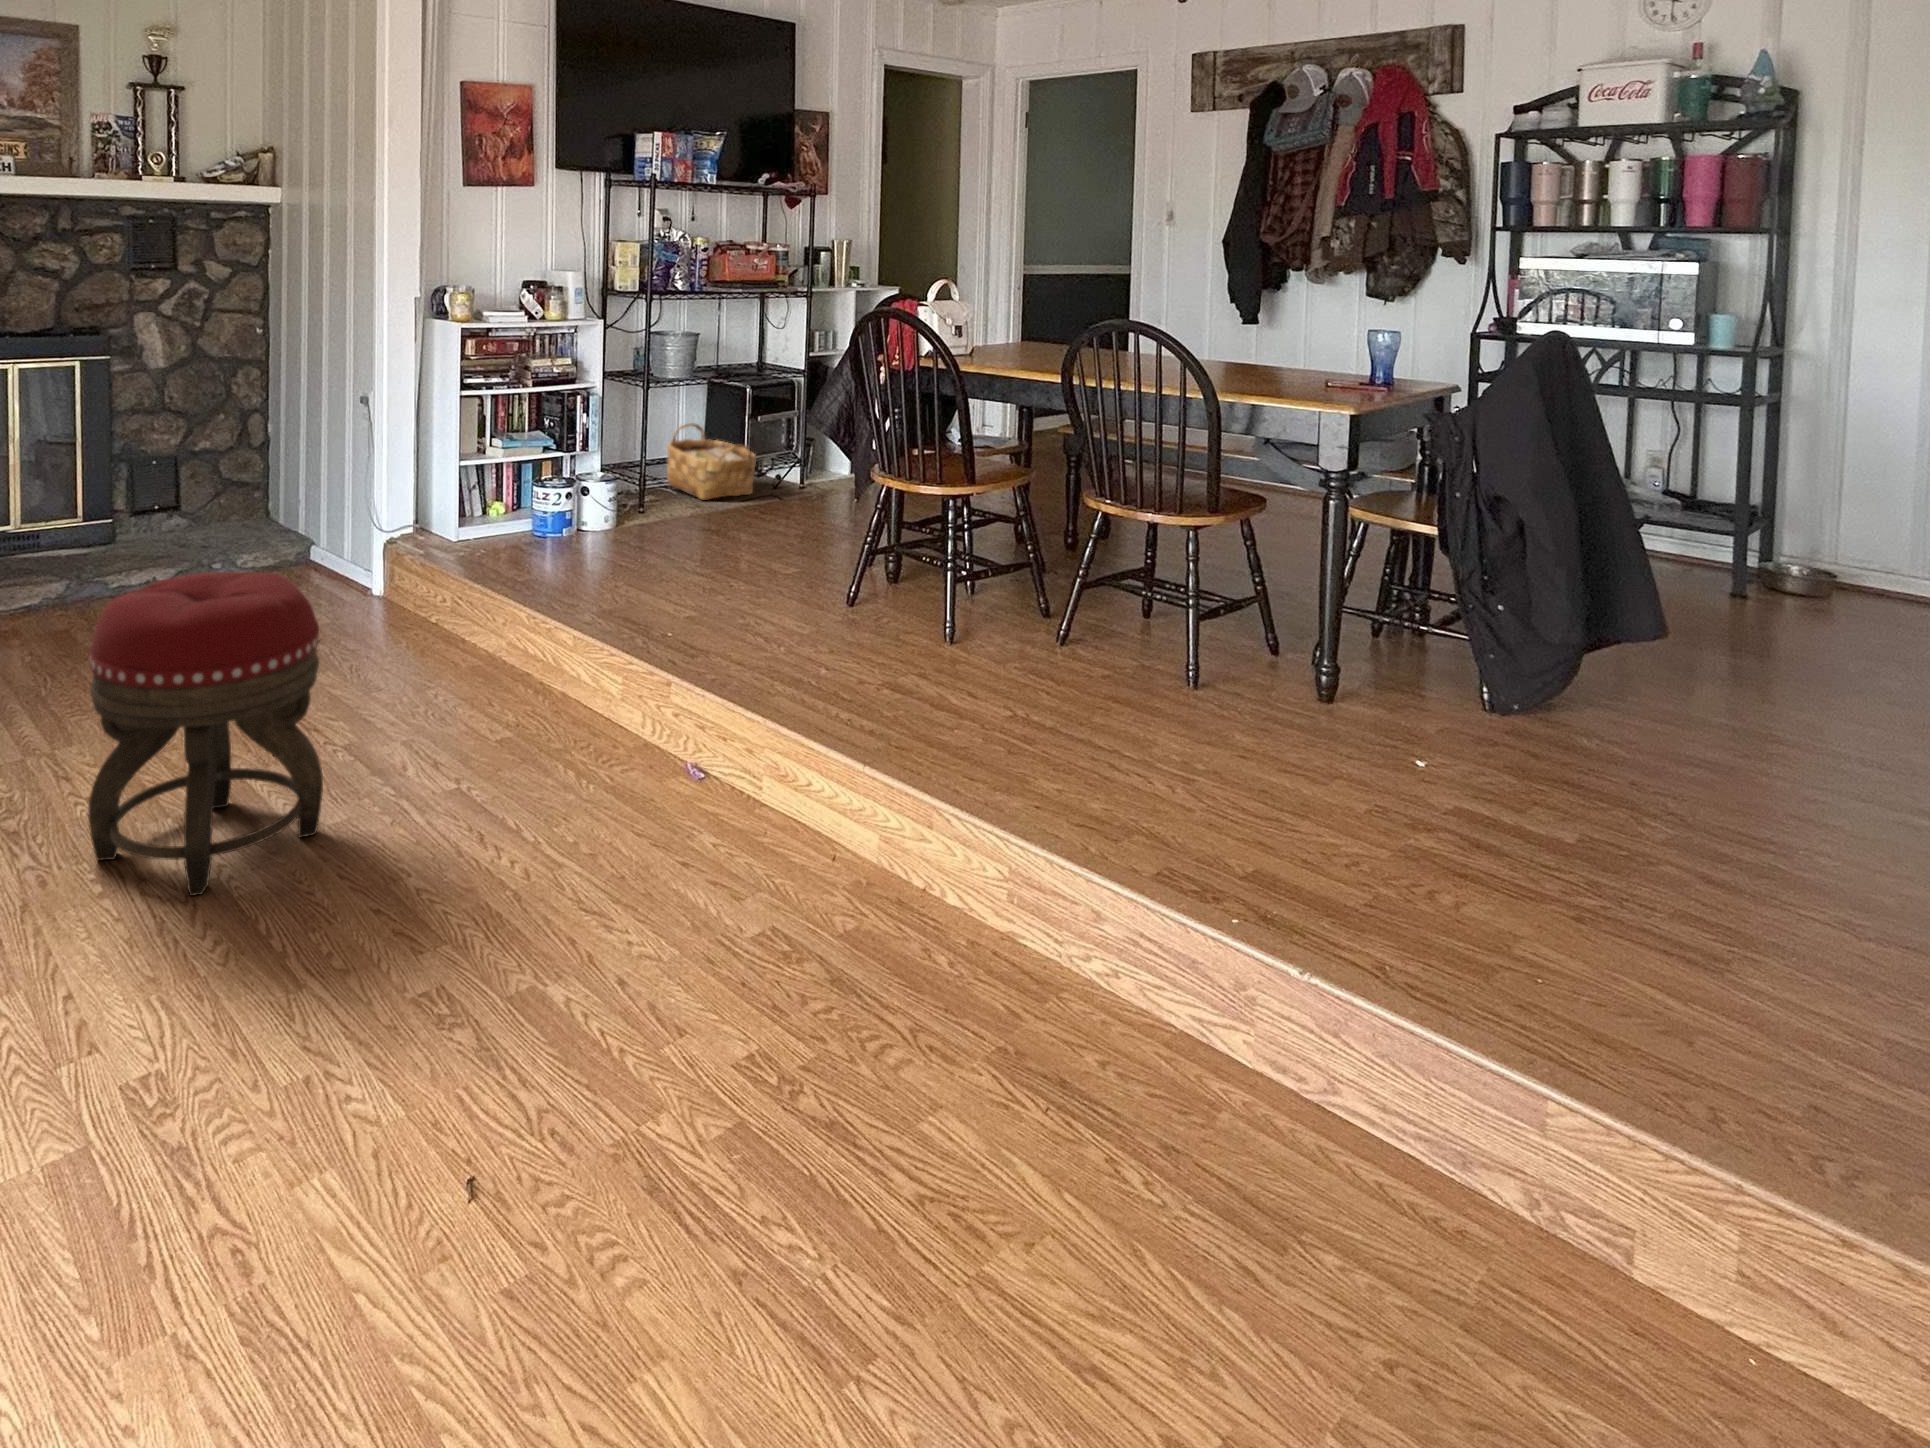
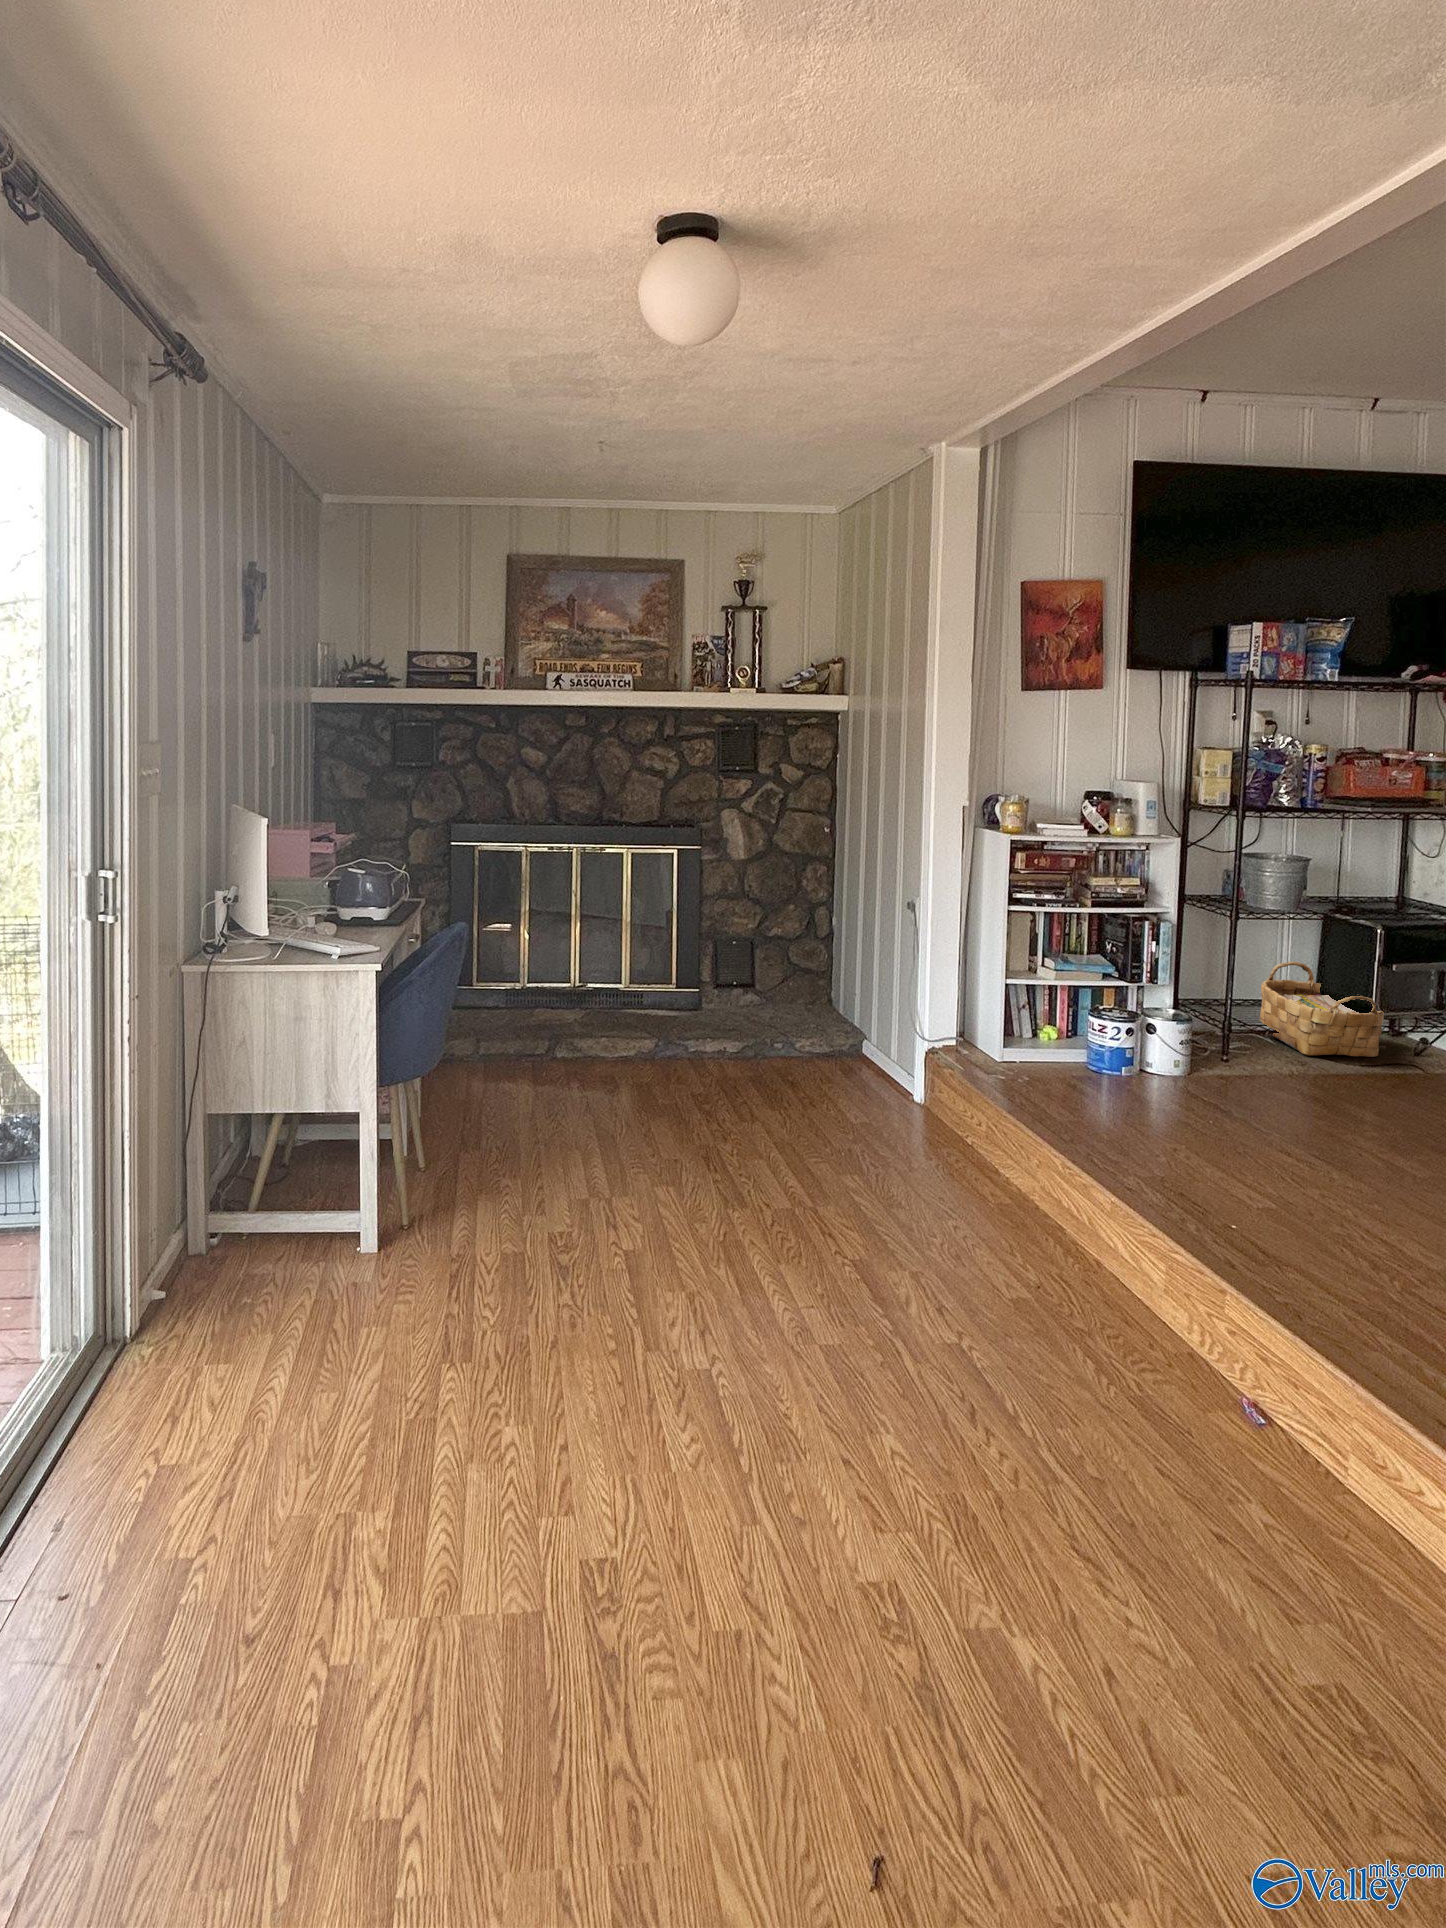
footstool: present [88,572,323,896] -> none [613,1068,817,1381]

